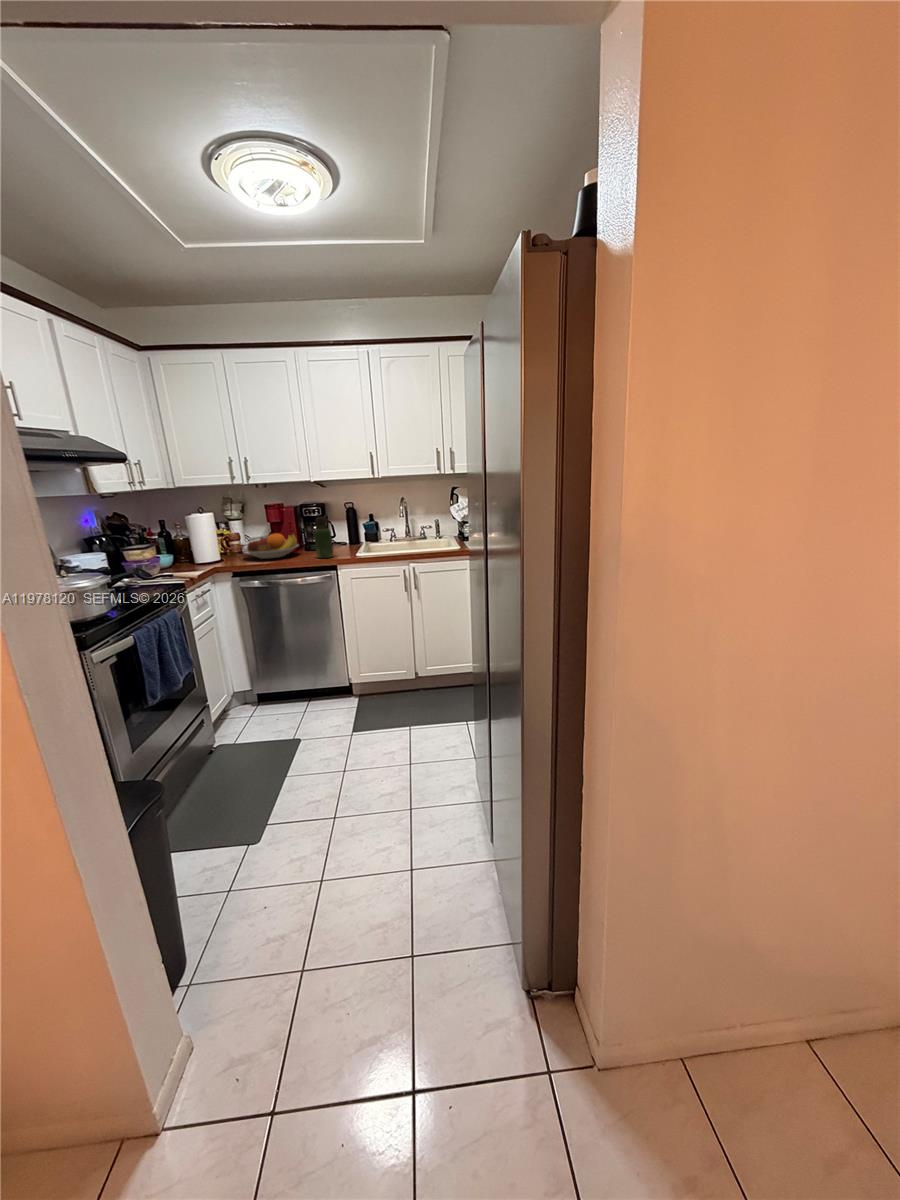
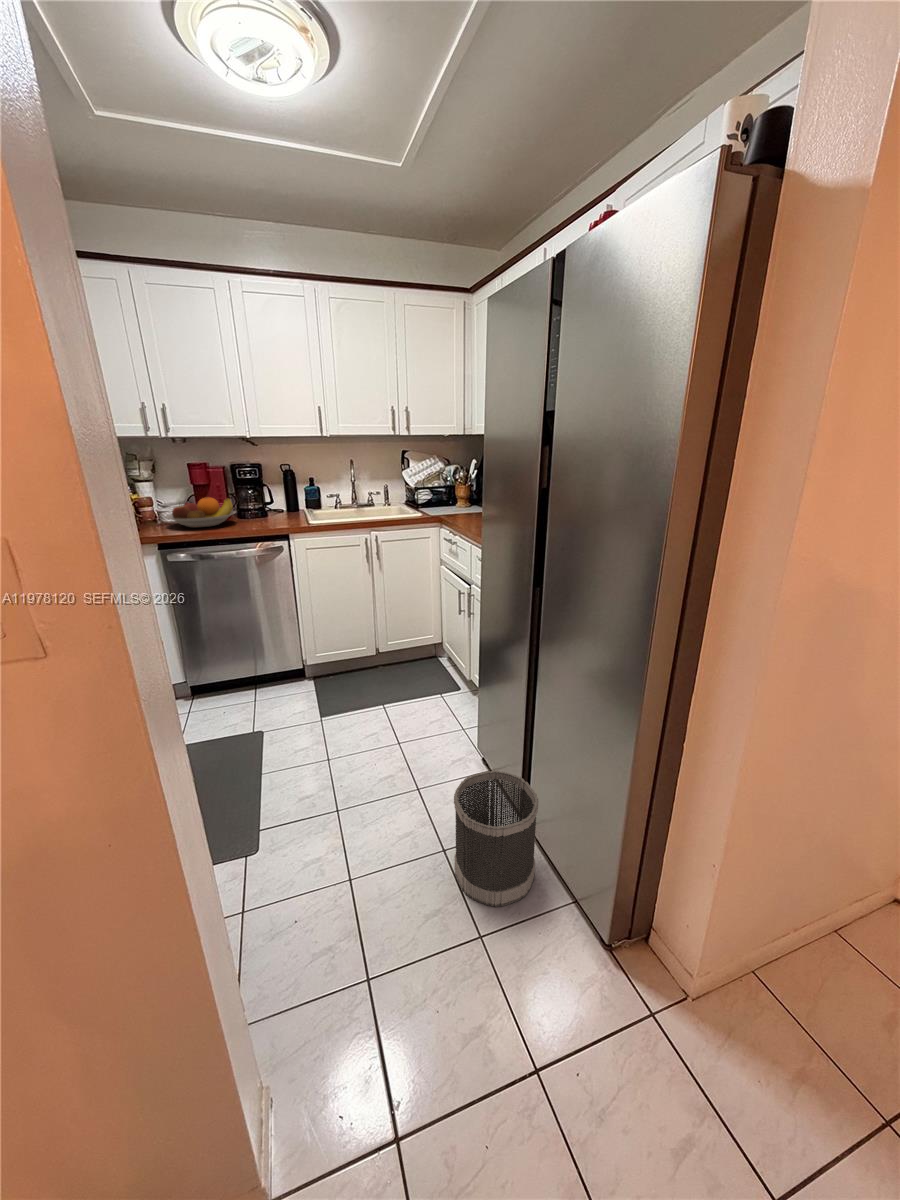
bottle: present [314,517,333,558] -> none [258,479,282,527]
wastebasket: none [404,796,486,932] -> present [454,770,538,907]

